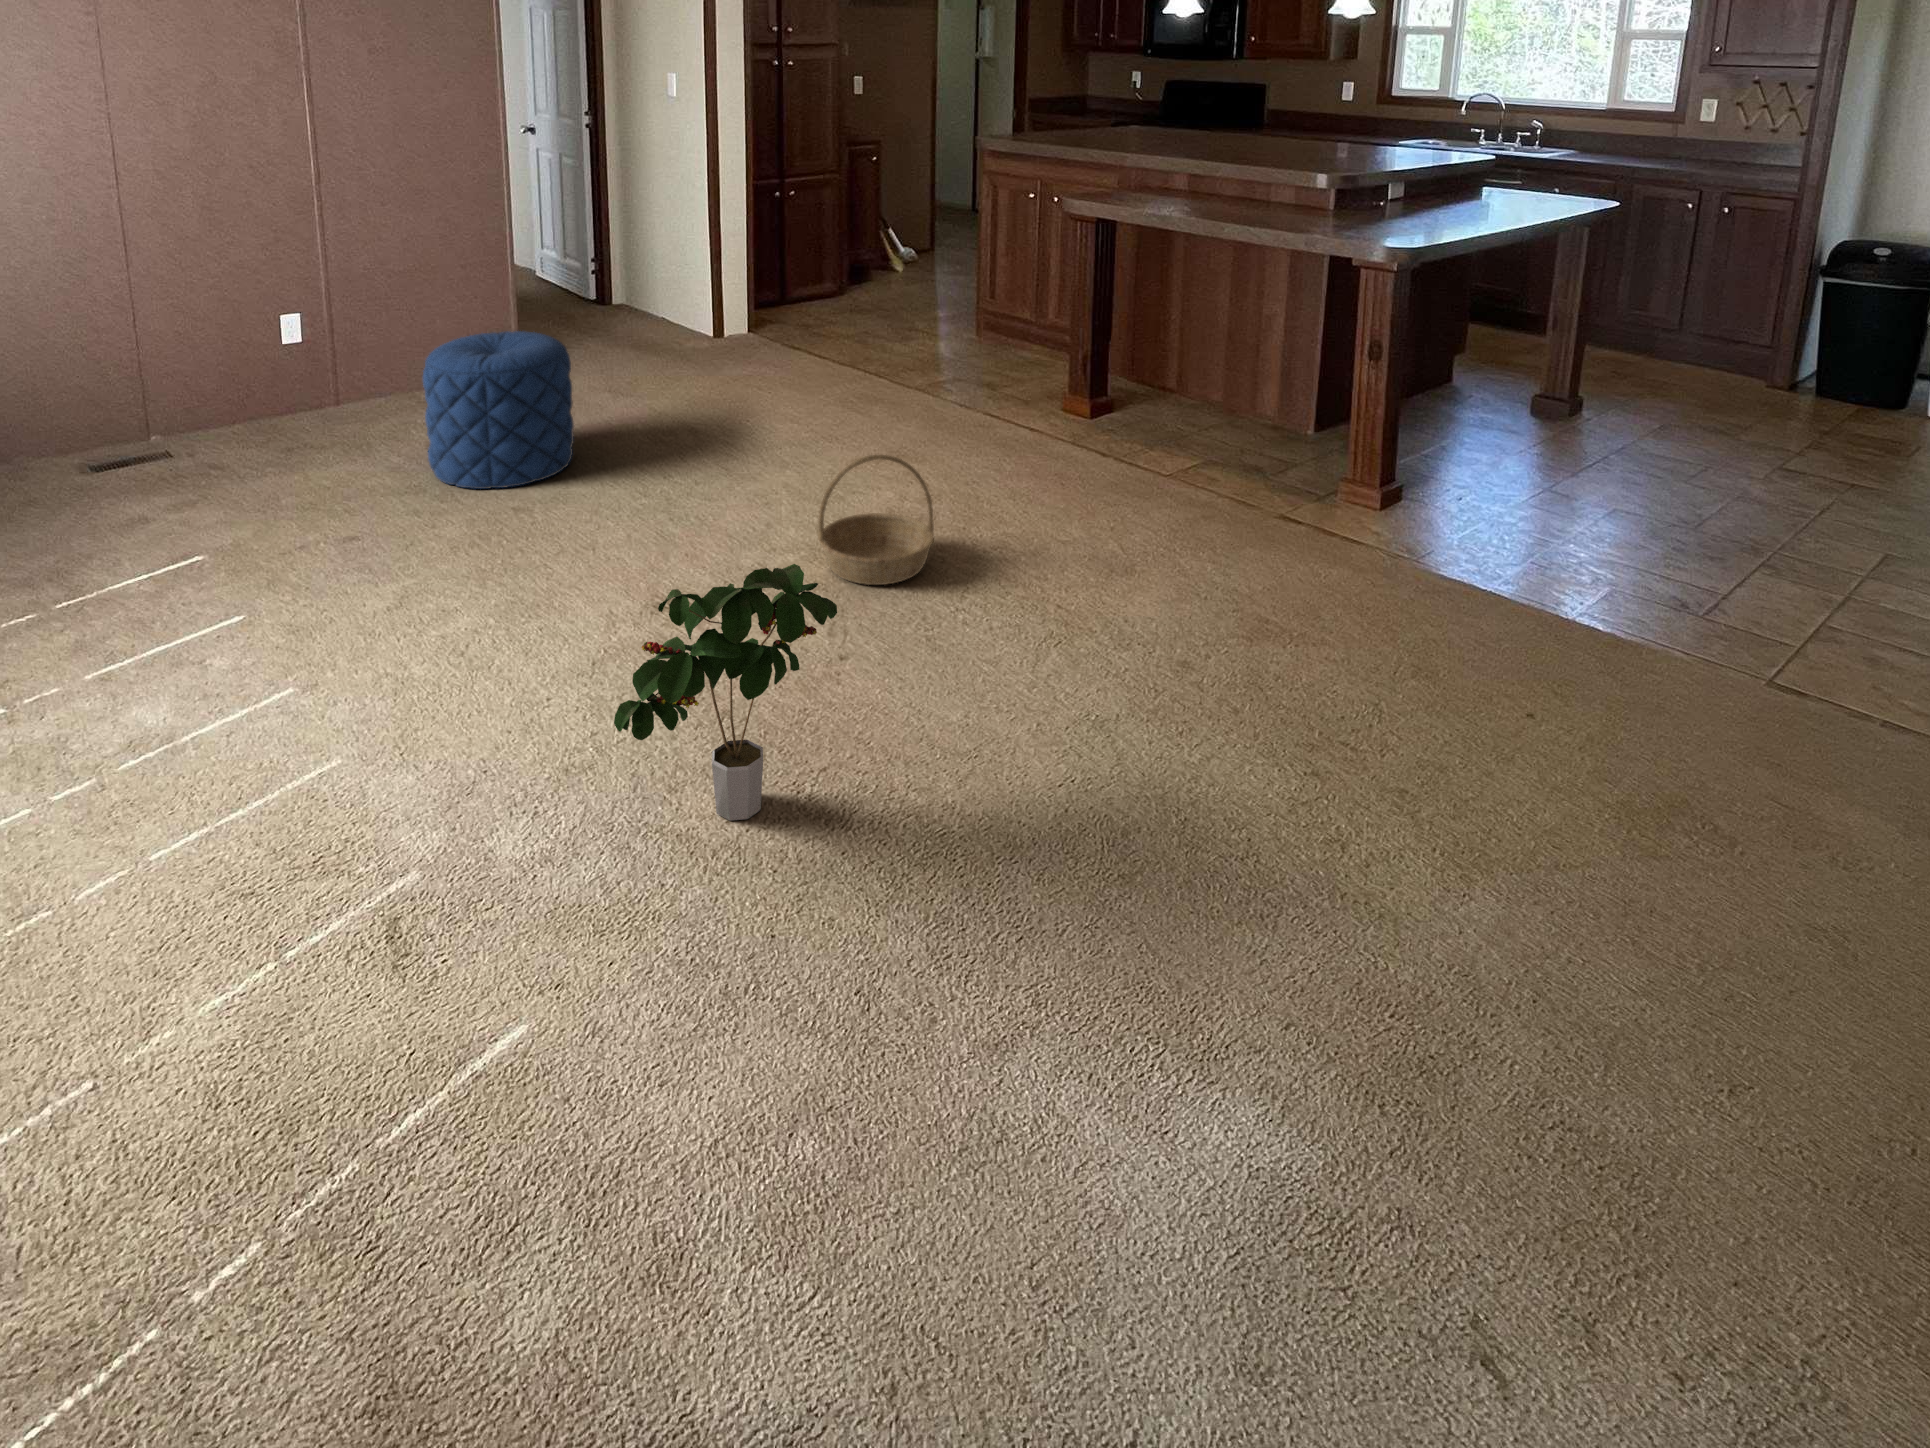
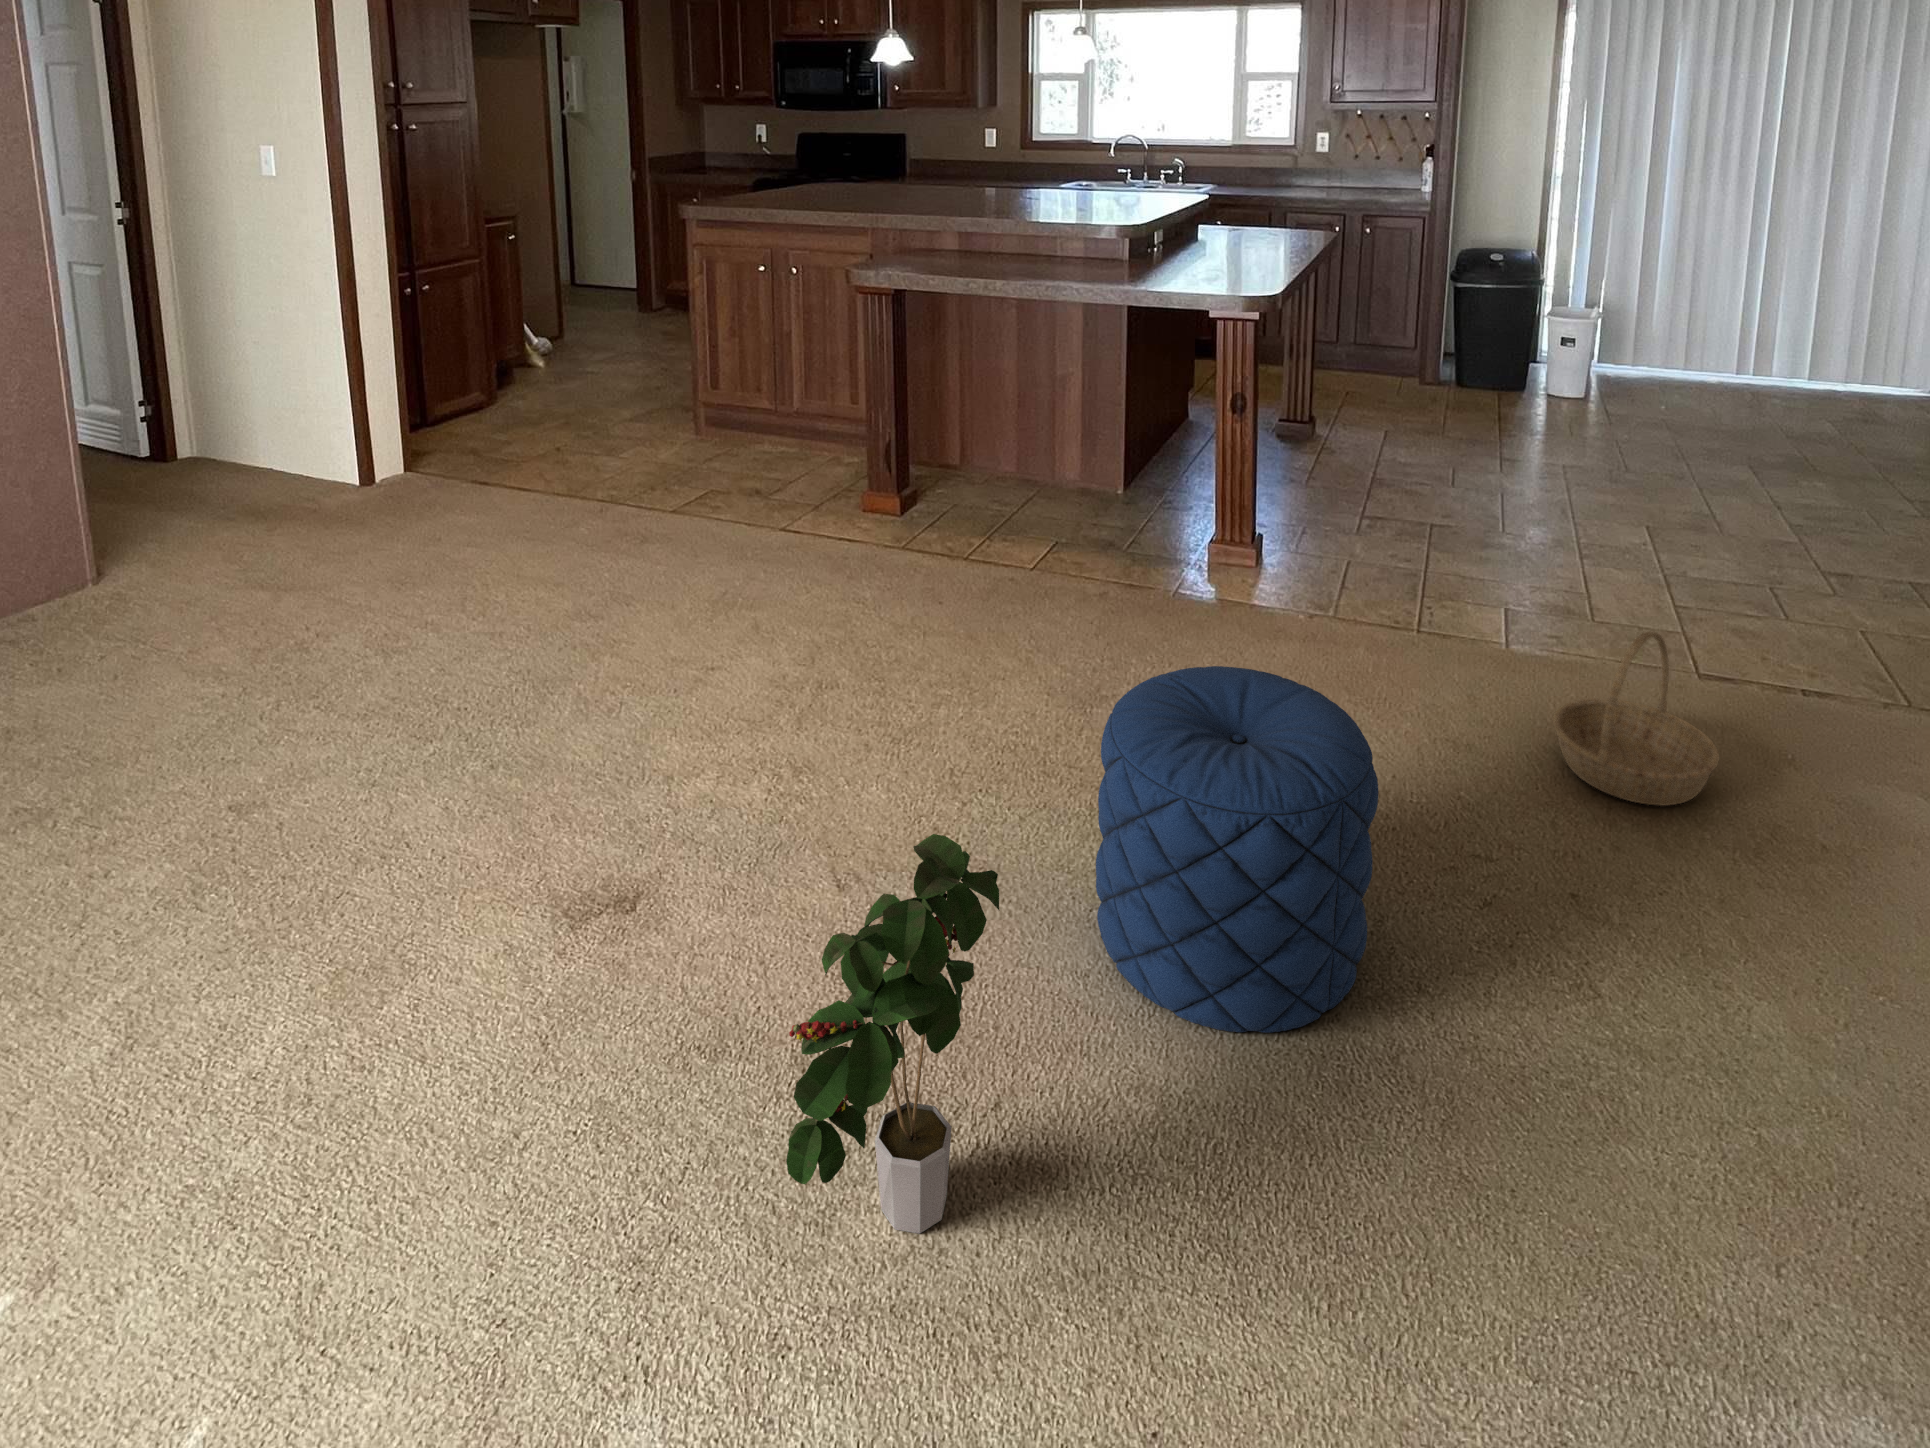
pouf: present [423,331,574,489] -> present [1096,666,1378,1033]
basket: present [818,455,934,585] -> present [1553,631,1719,806]

